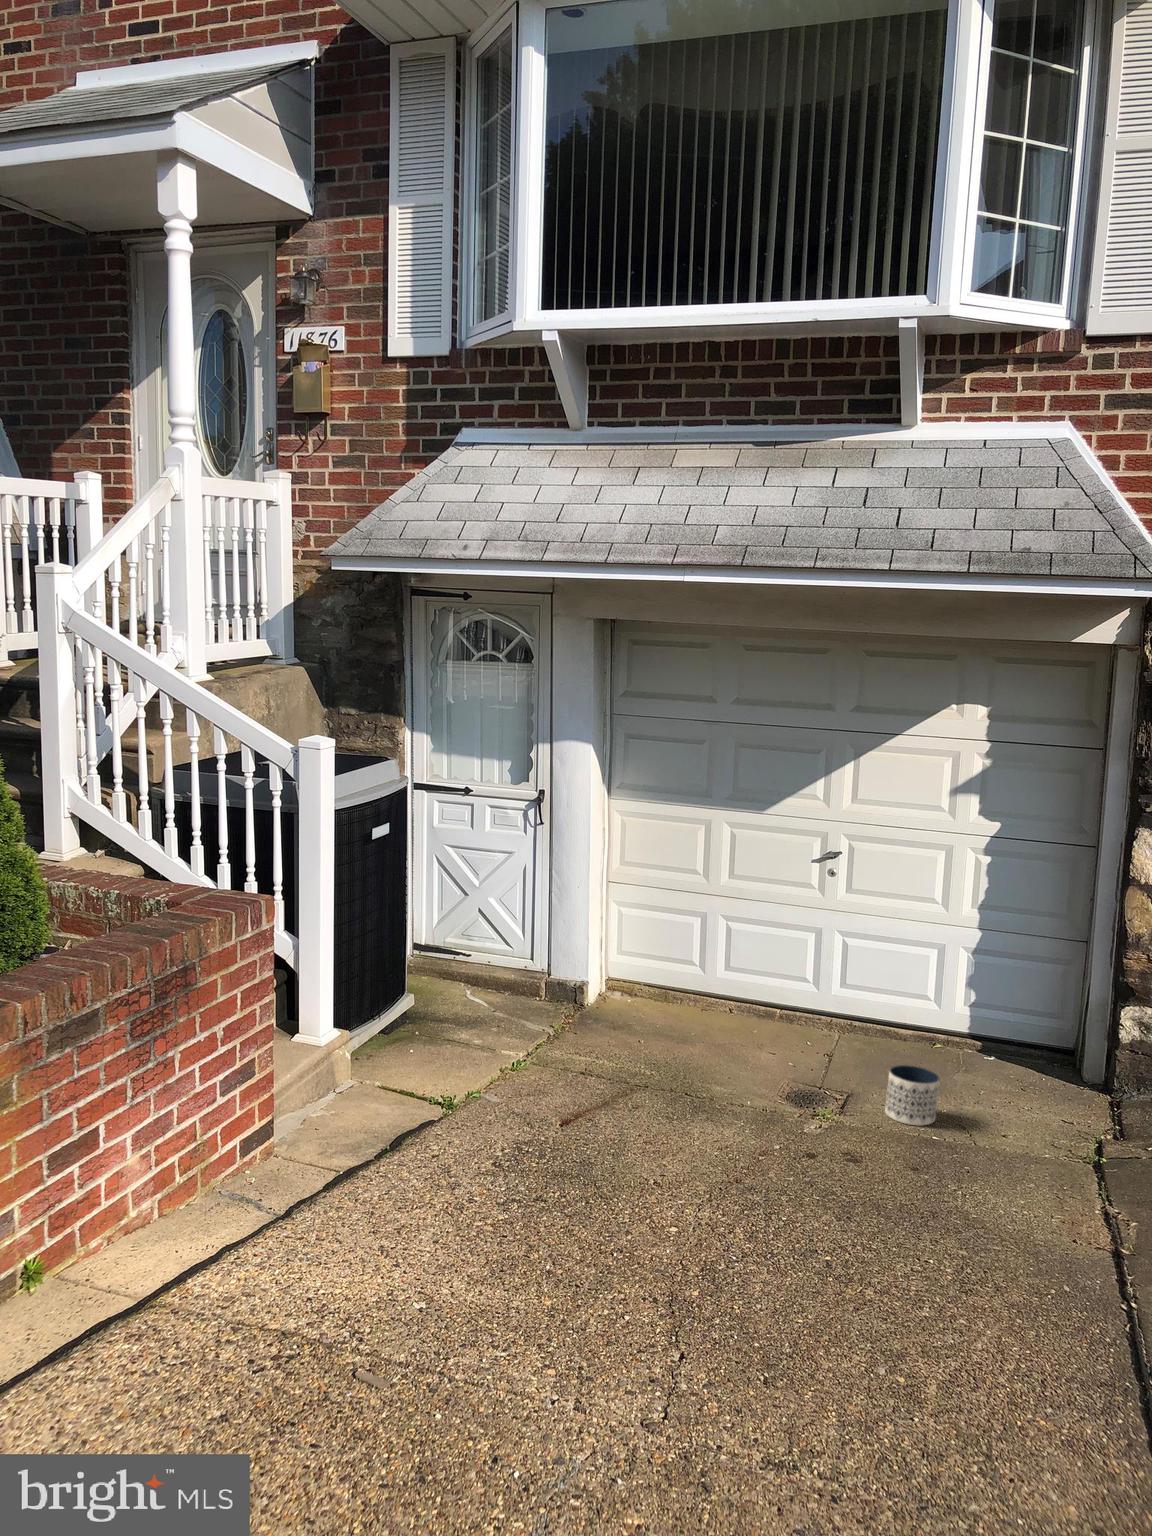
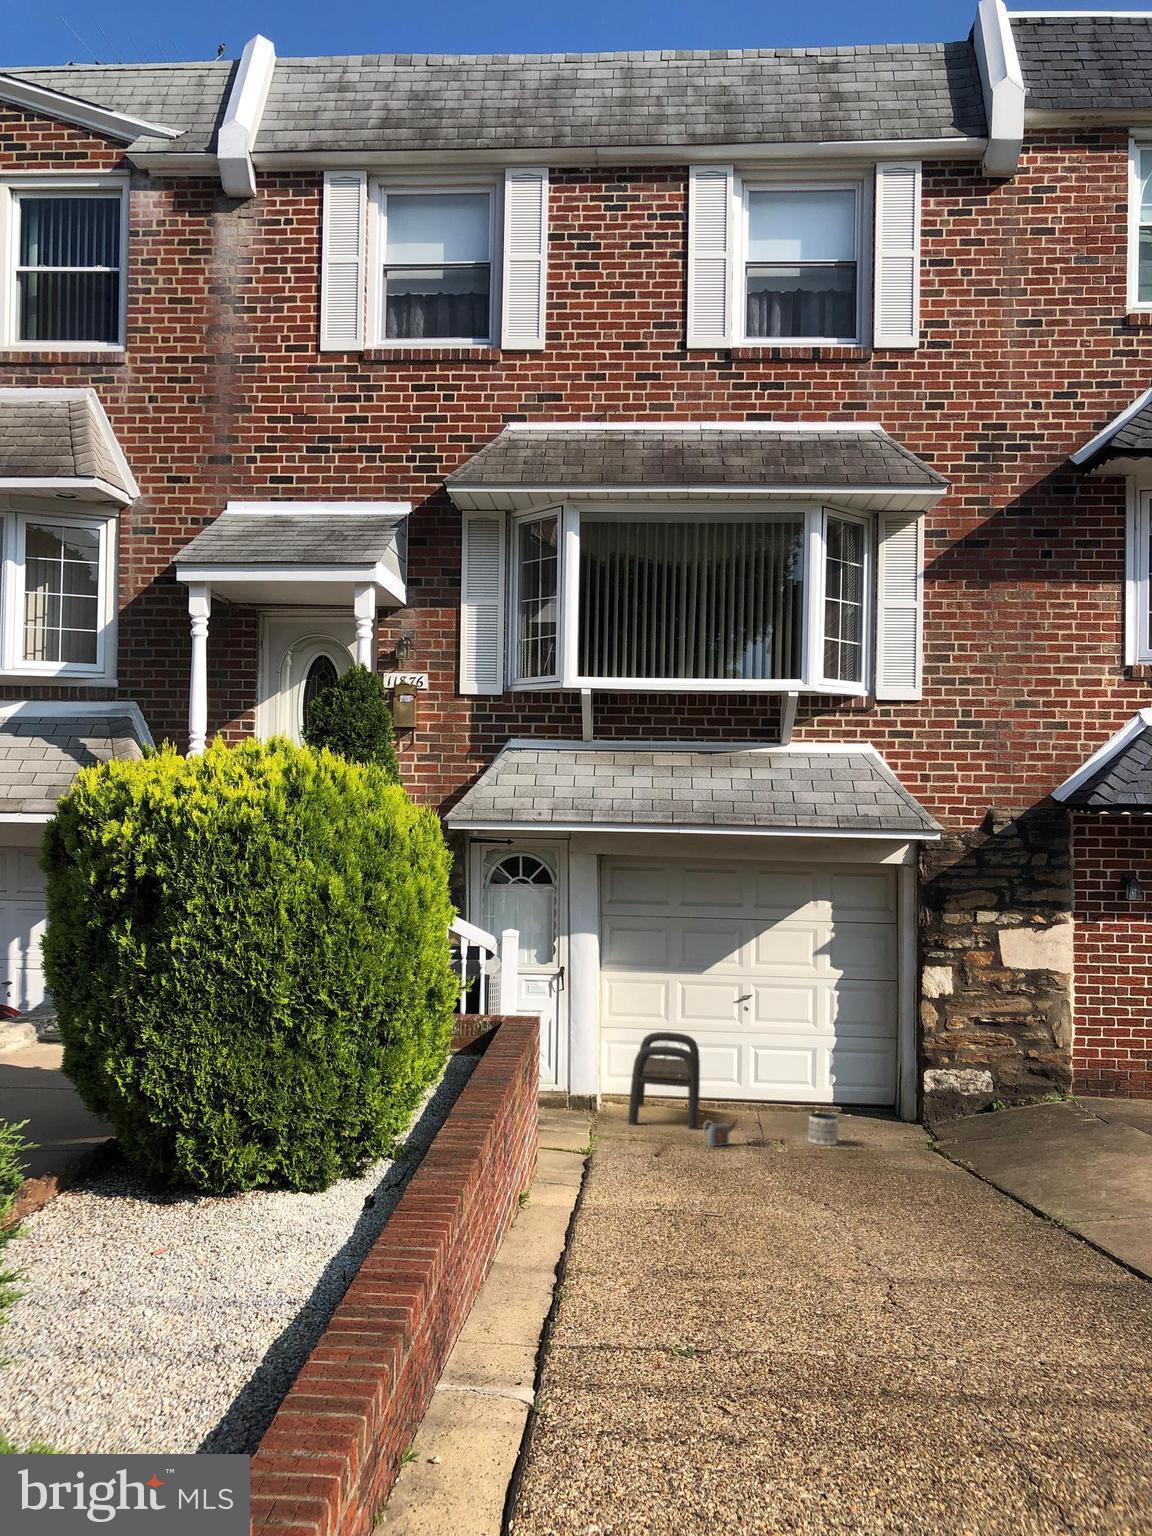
bench: none [603,899,750,1068] -> present [628,1032,700,1130]
watering can: none [684,1067,756,1113] -> present [703,1119,737,1146]

